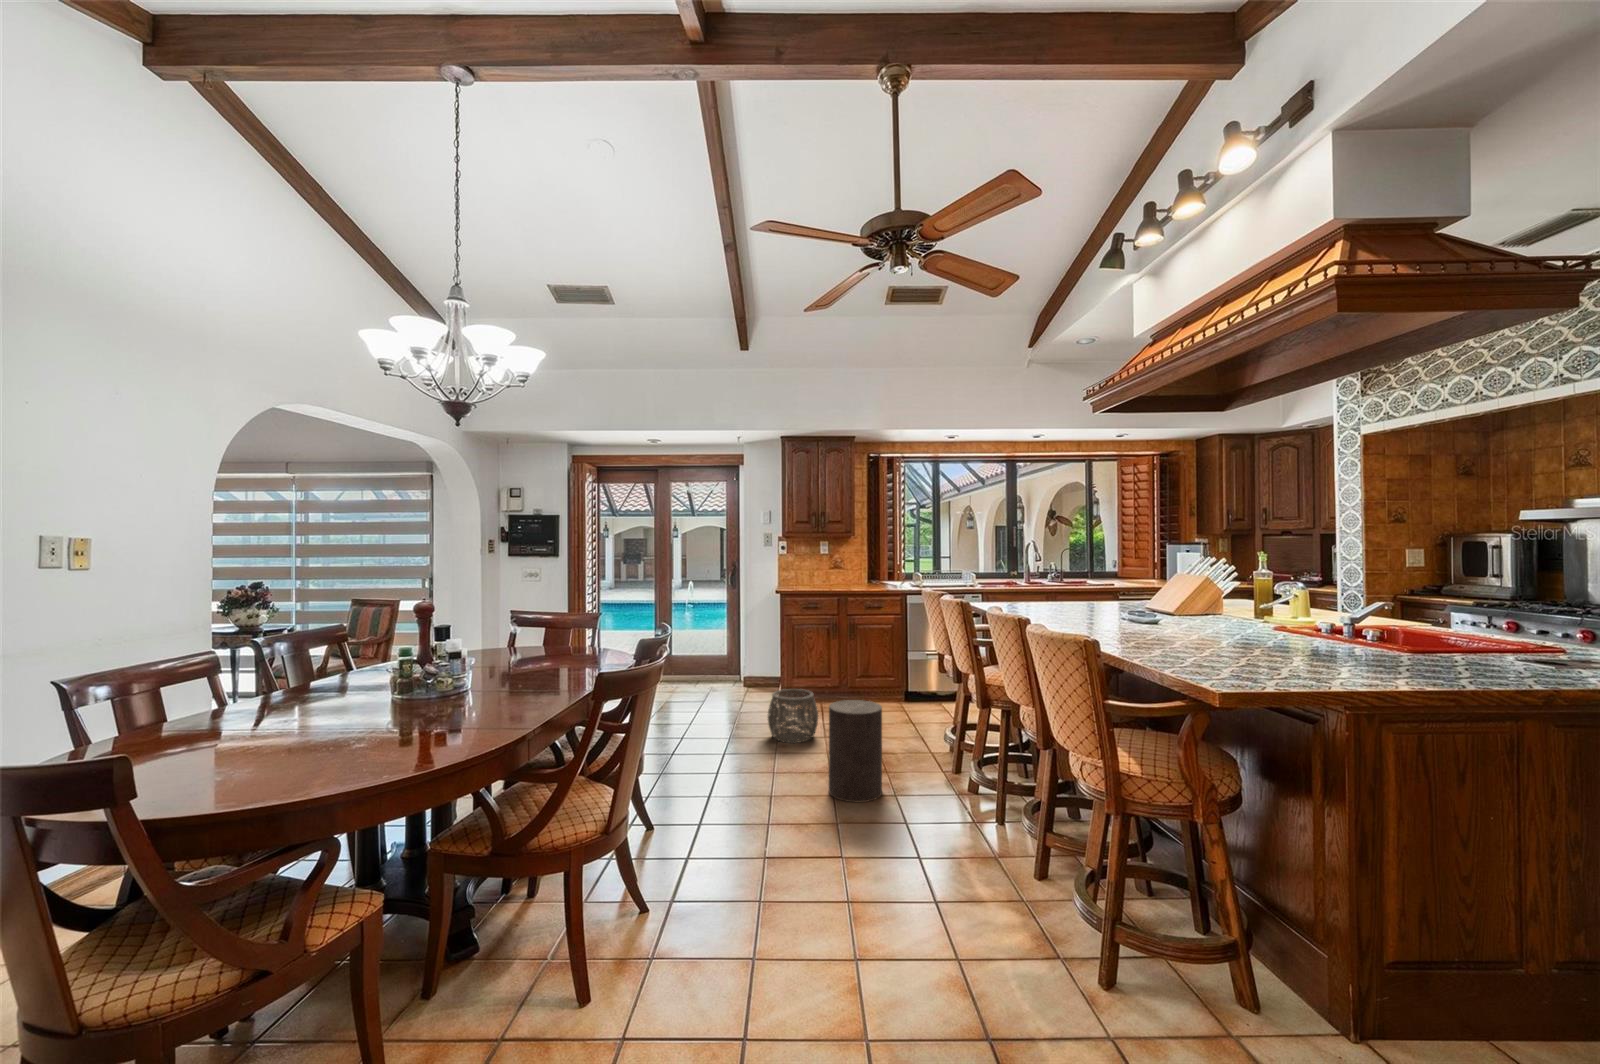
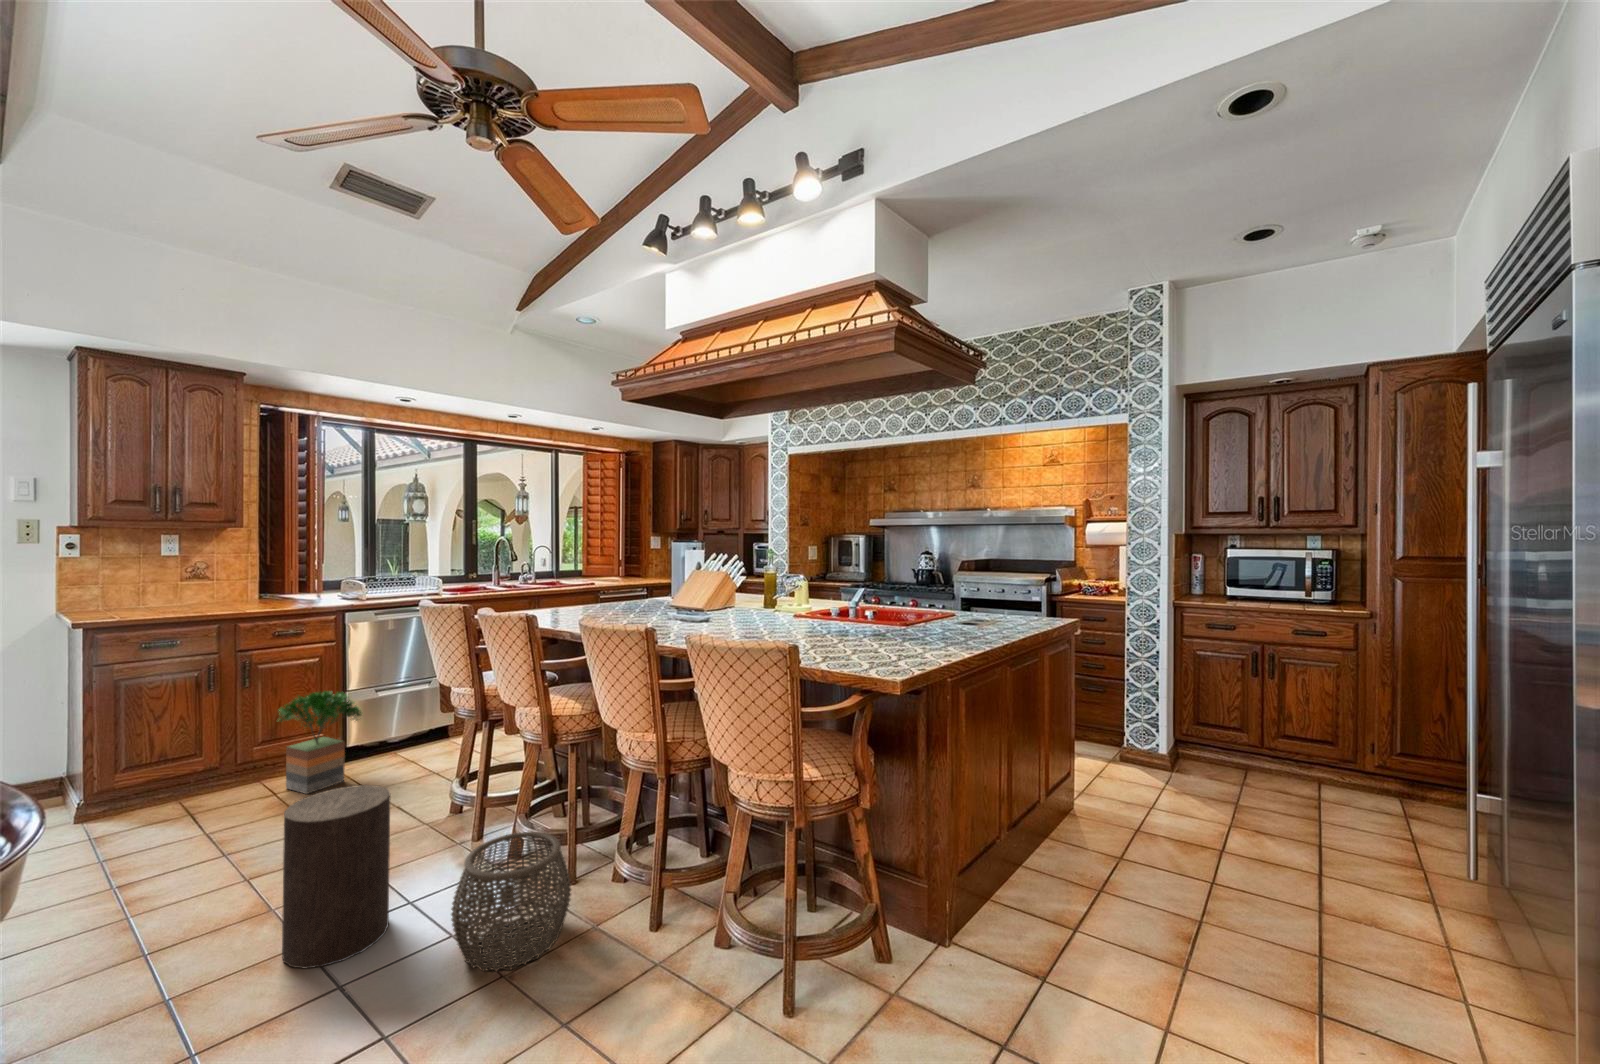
potted tree: none [864,648,912,717] -> present [279,691,362,794]
woven basket: present [768,689,818,743] -> present [451,832,571,971]

